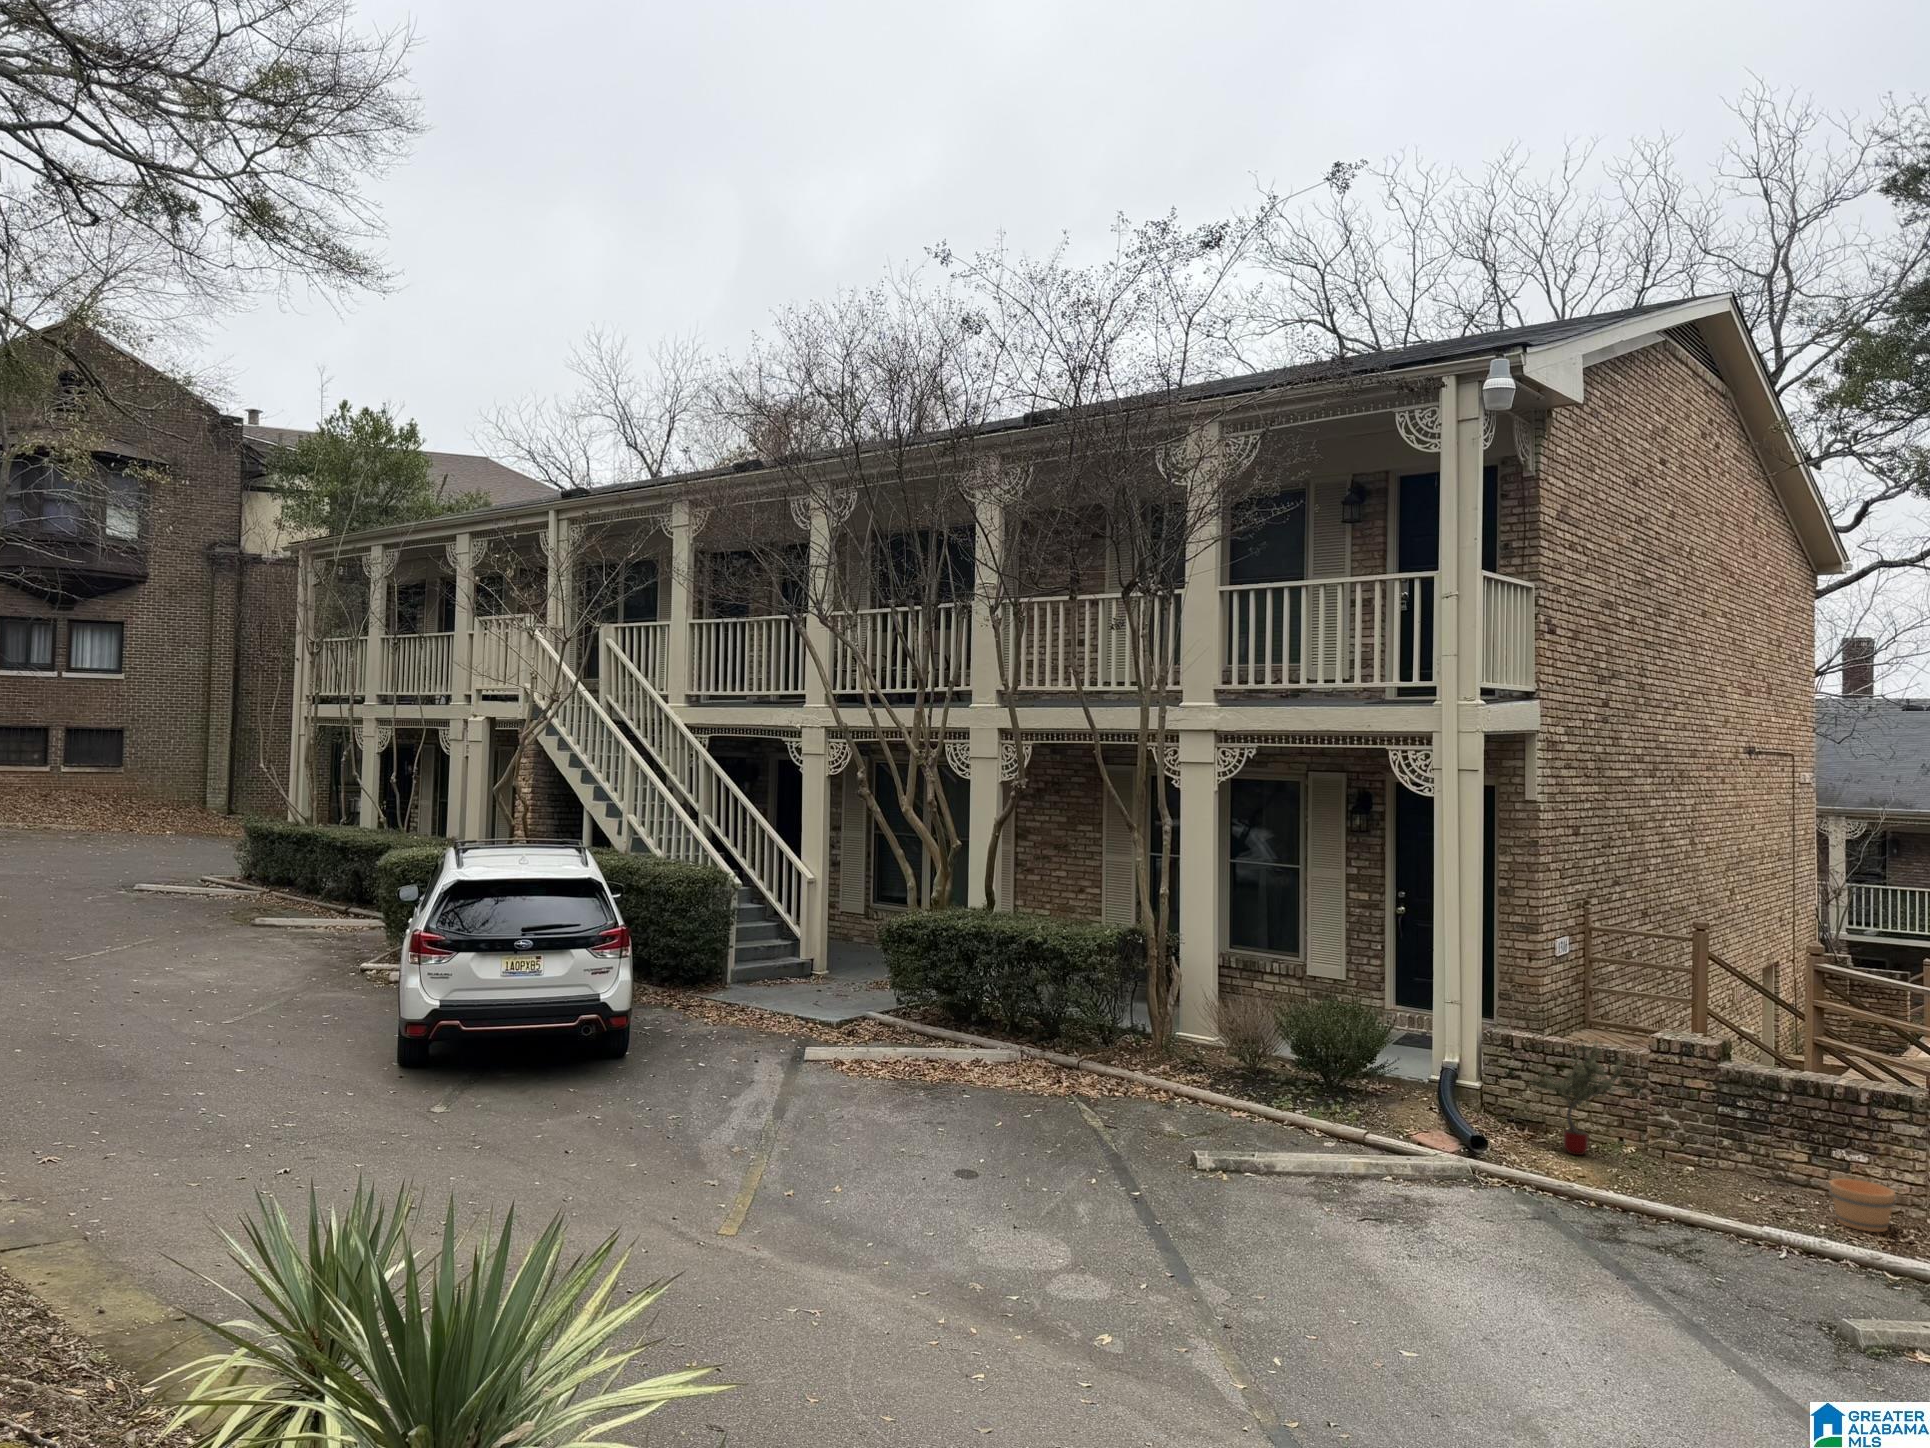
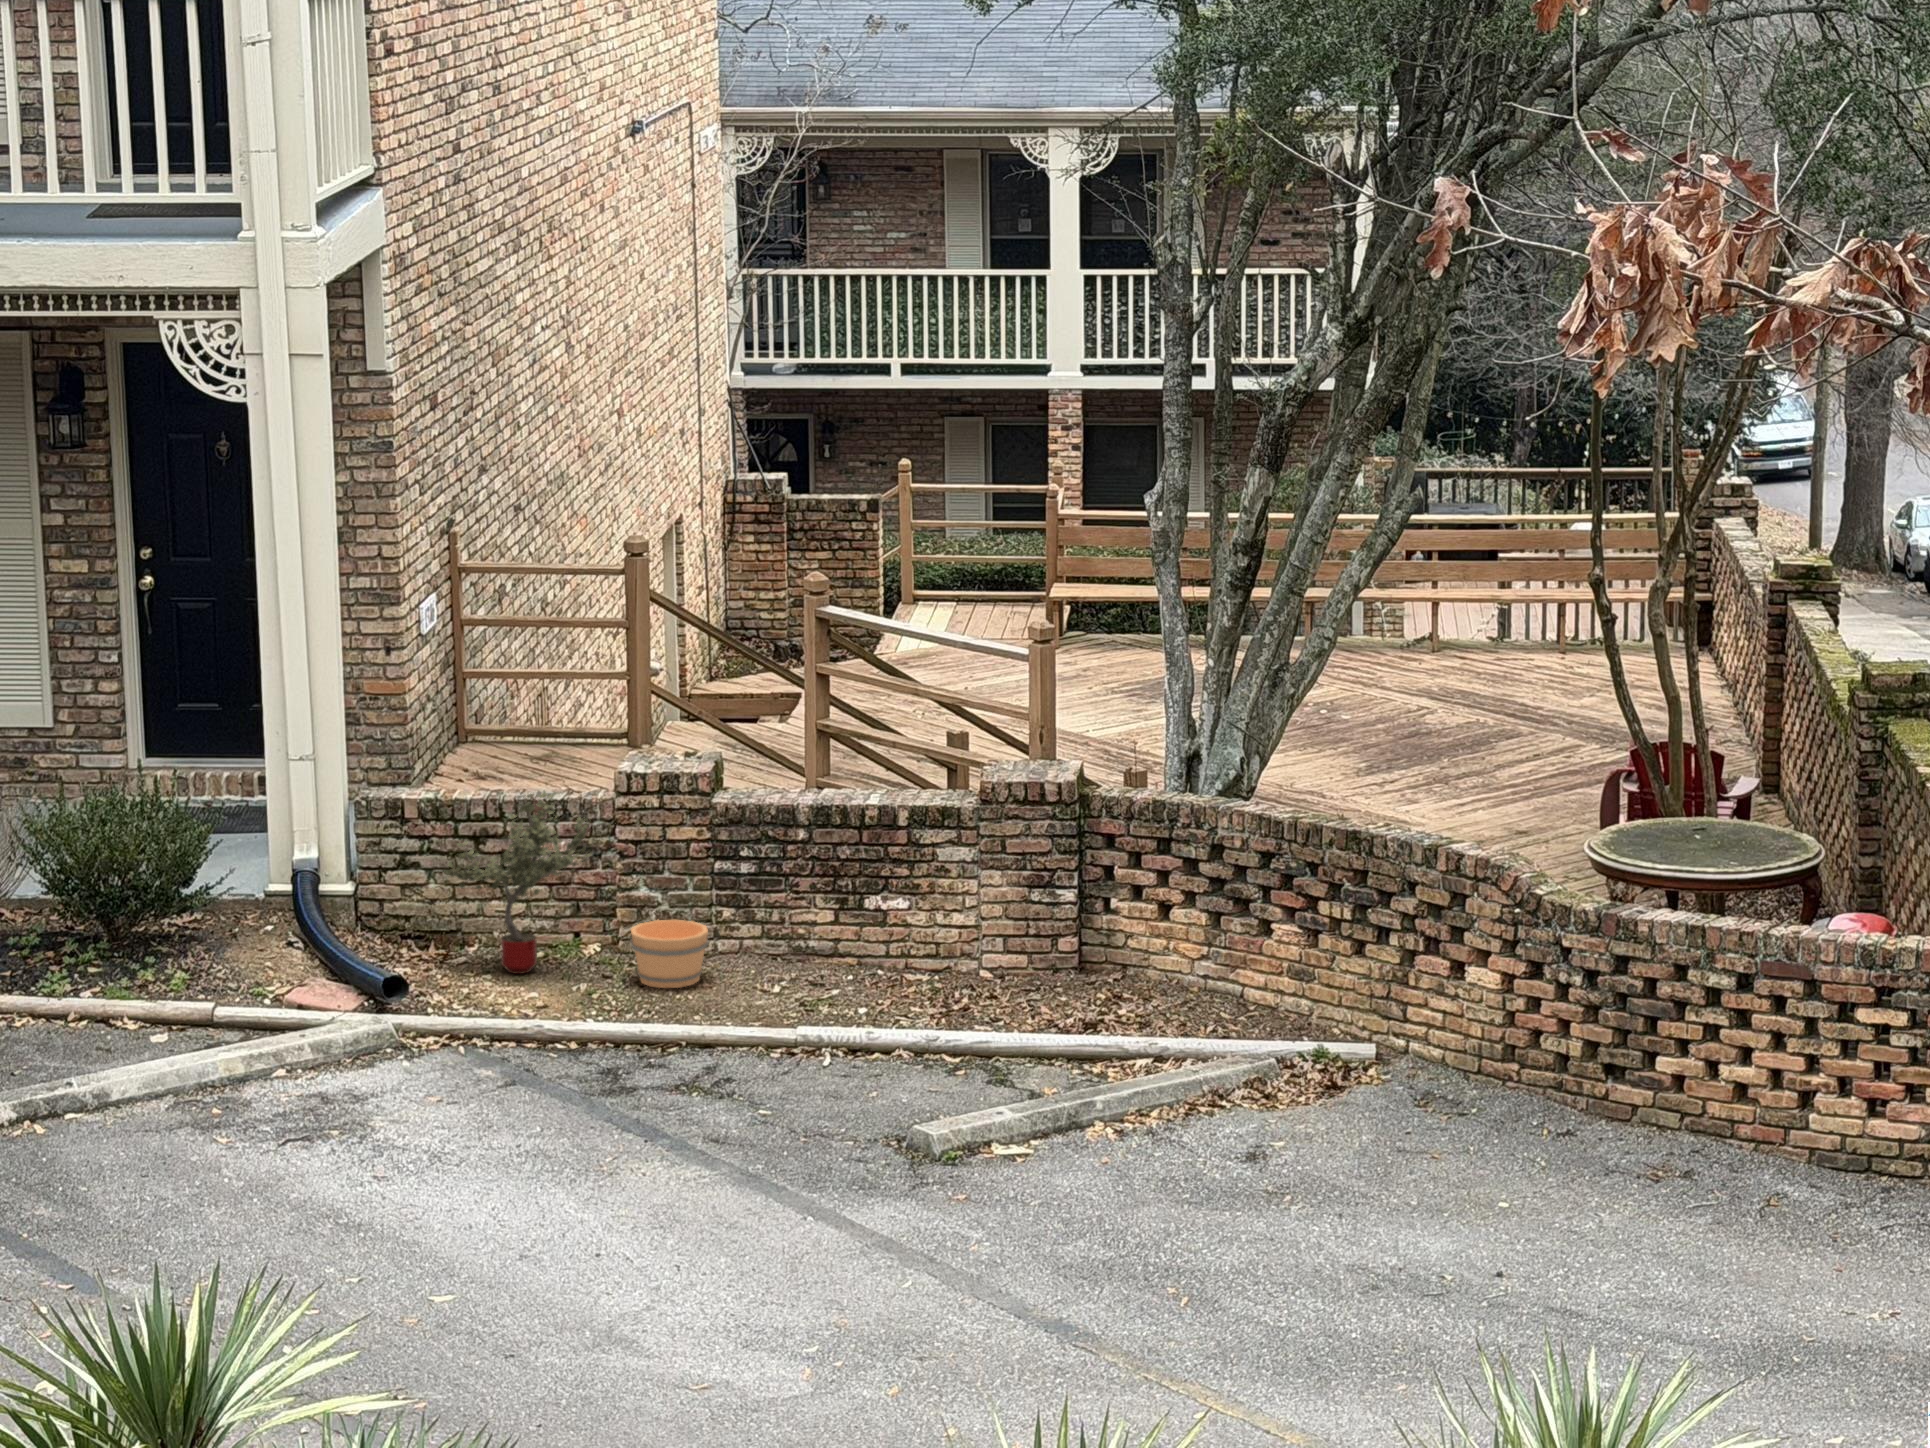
bucket: present [1829,1178,1896,1232] -> present [630,920,709,988]

